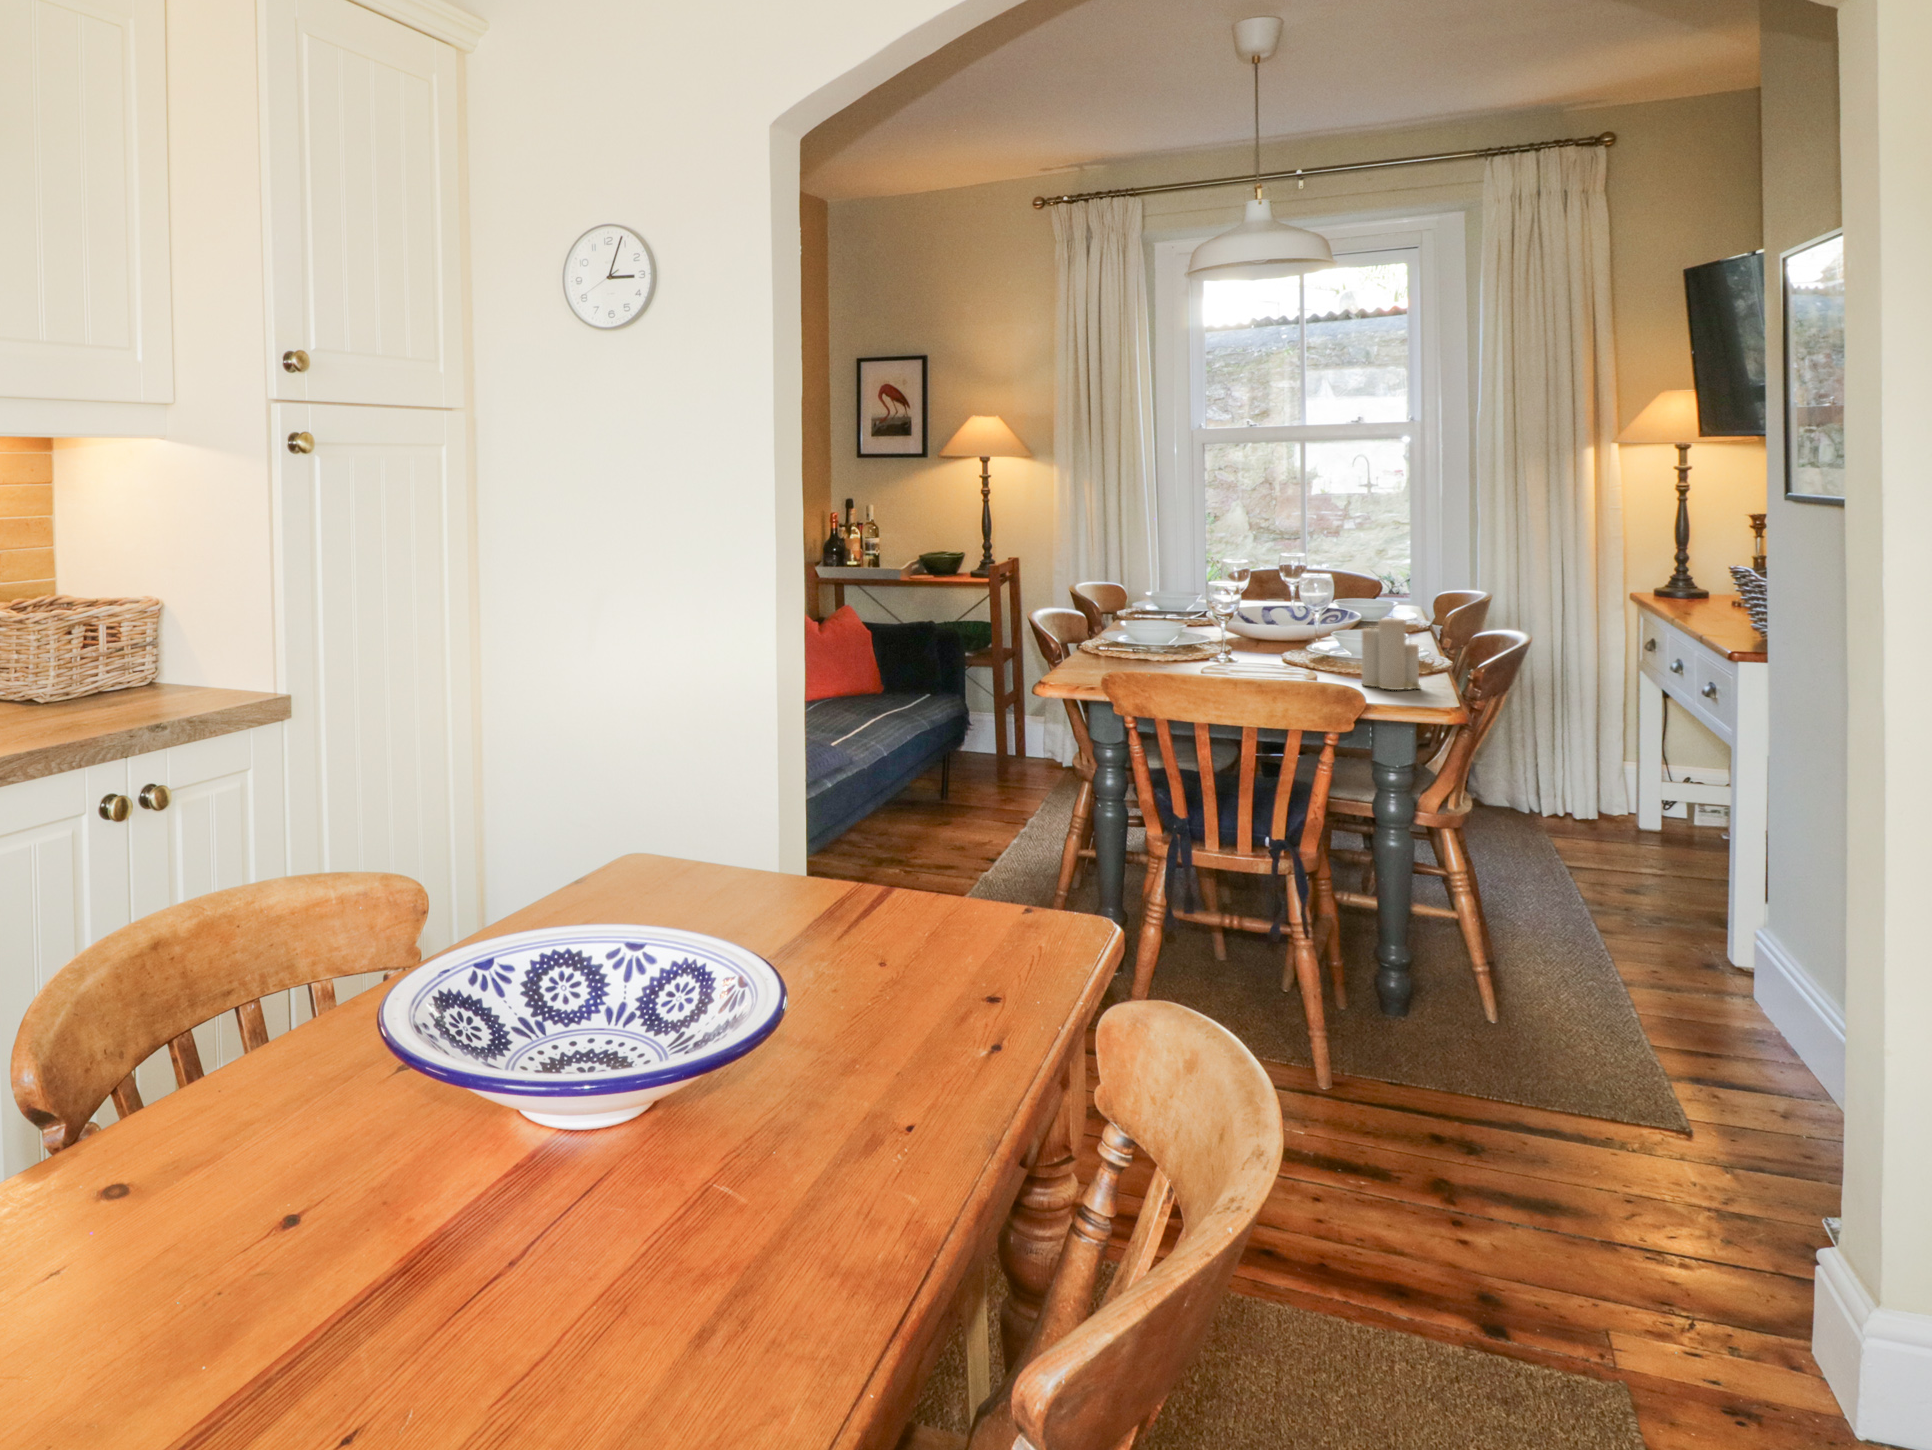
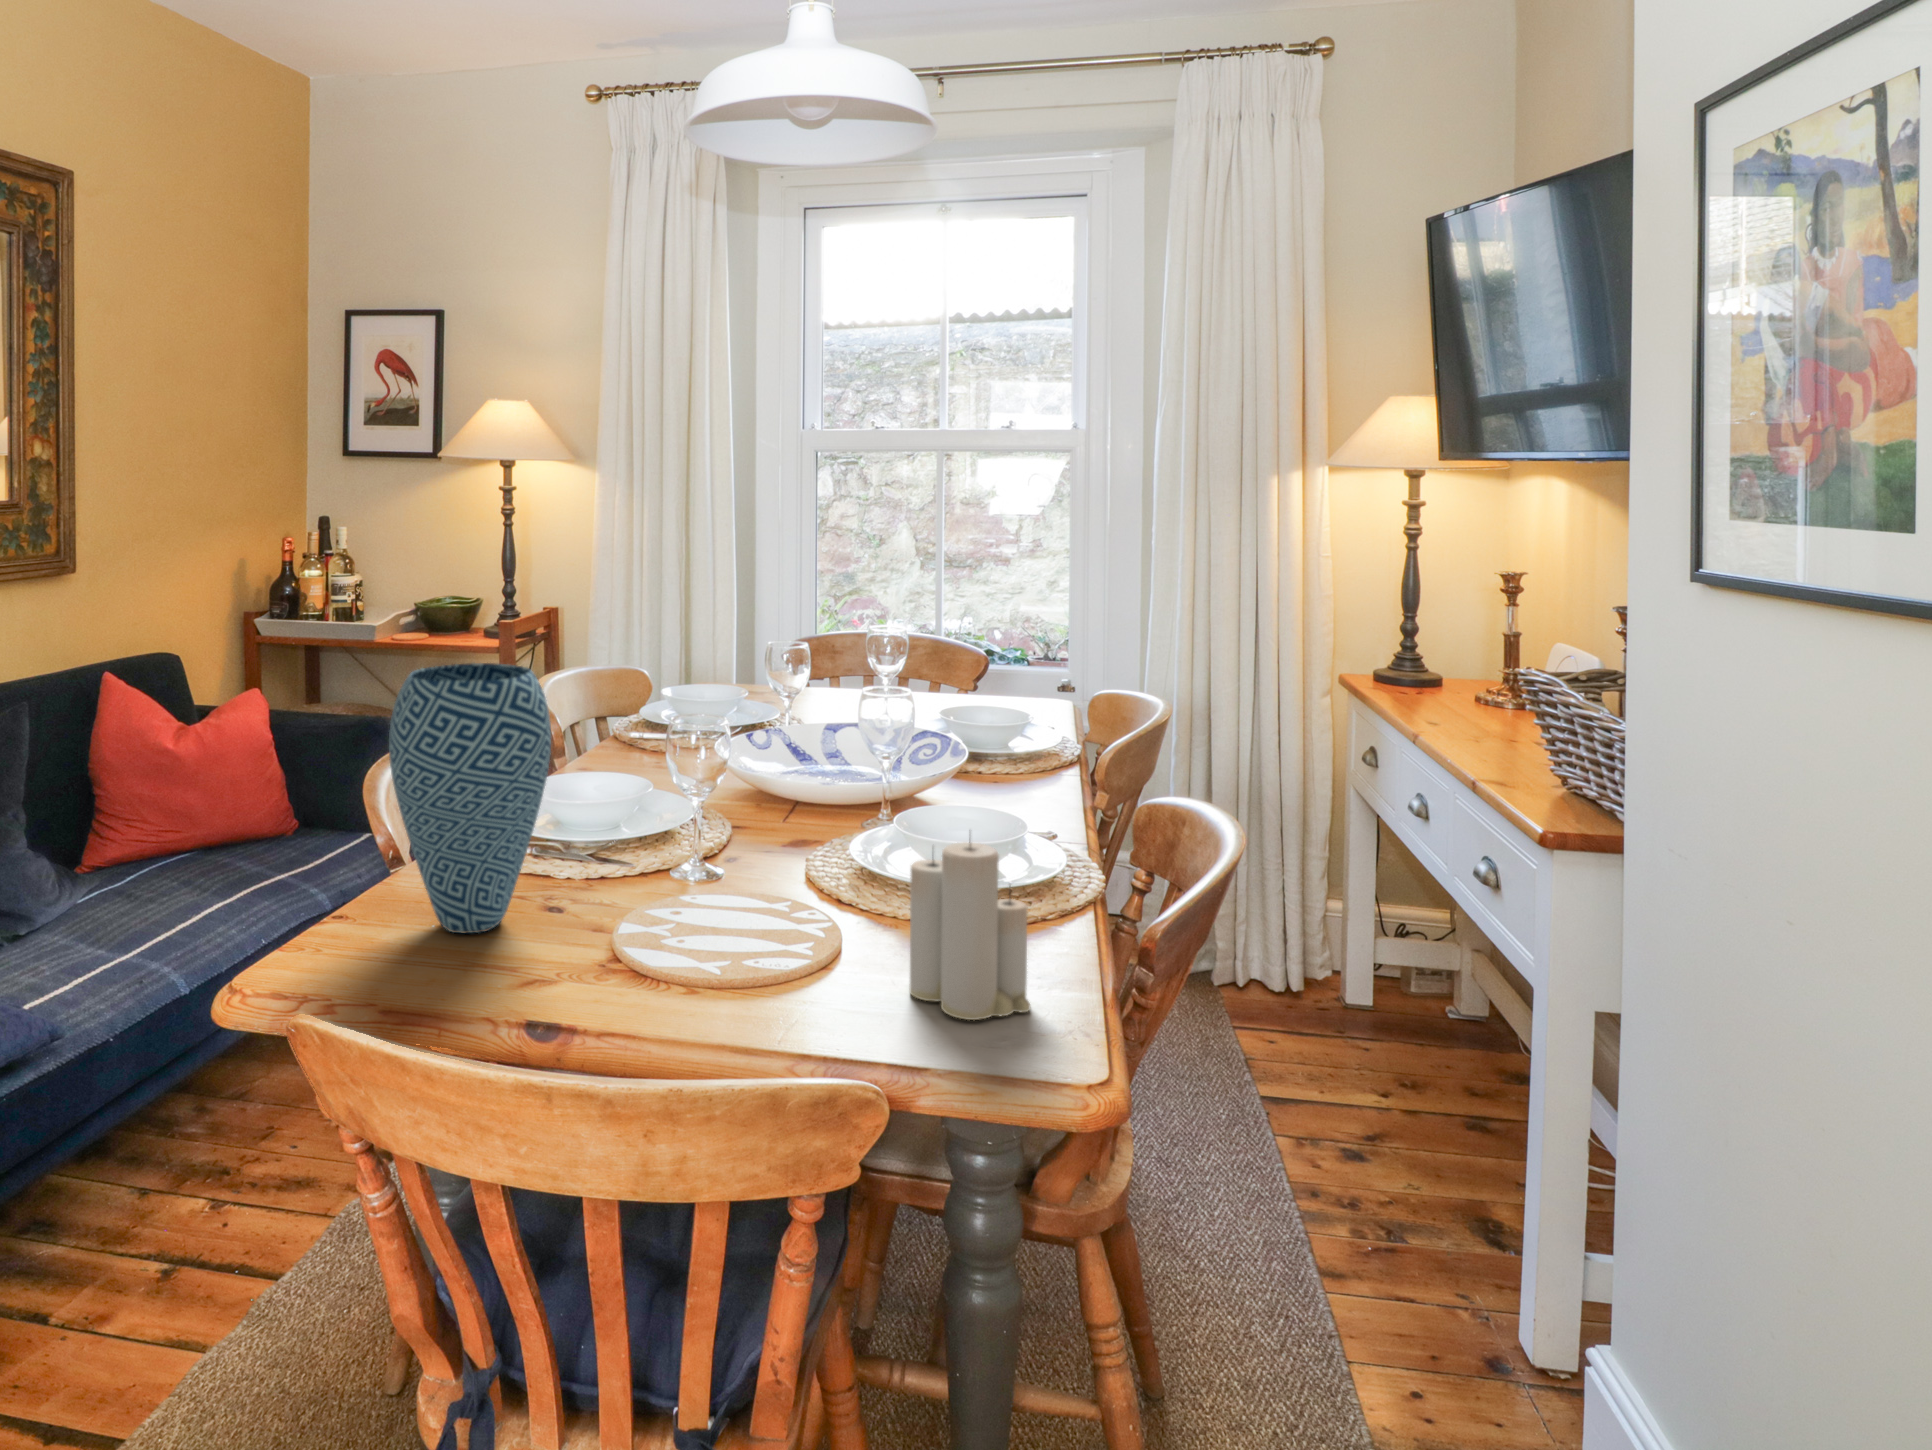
vase: none [1096,554,1171,672] -> present [389,663,551,933]

